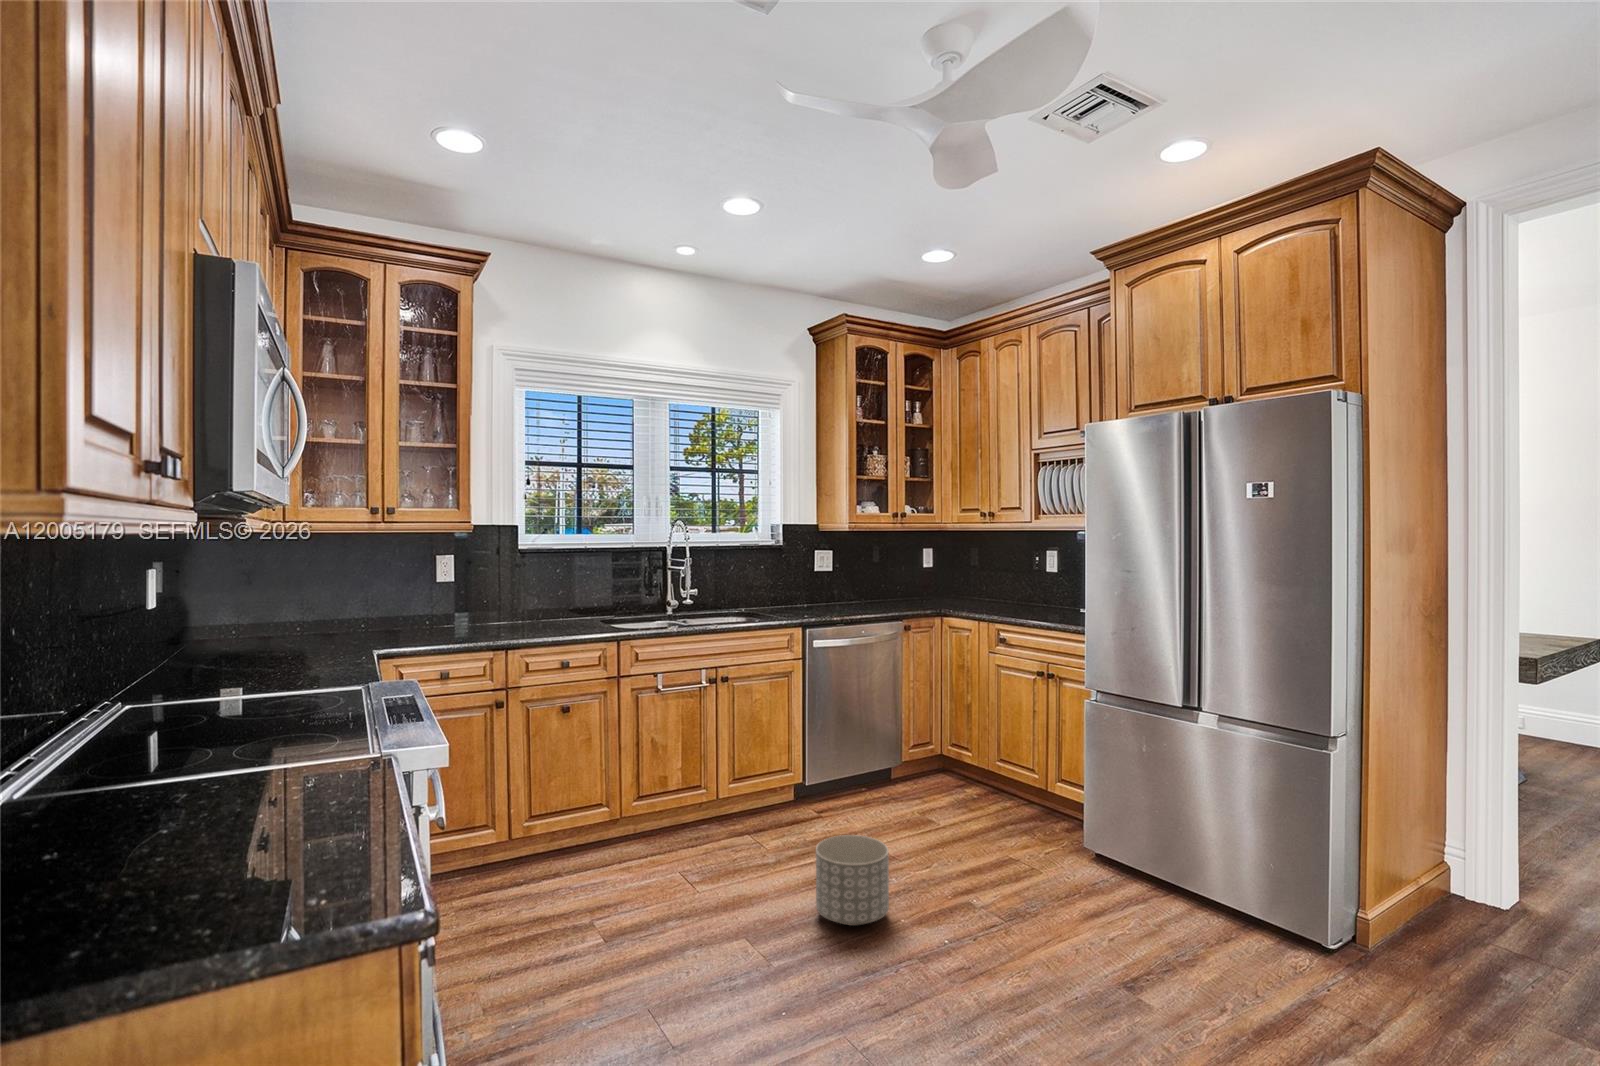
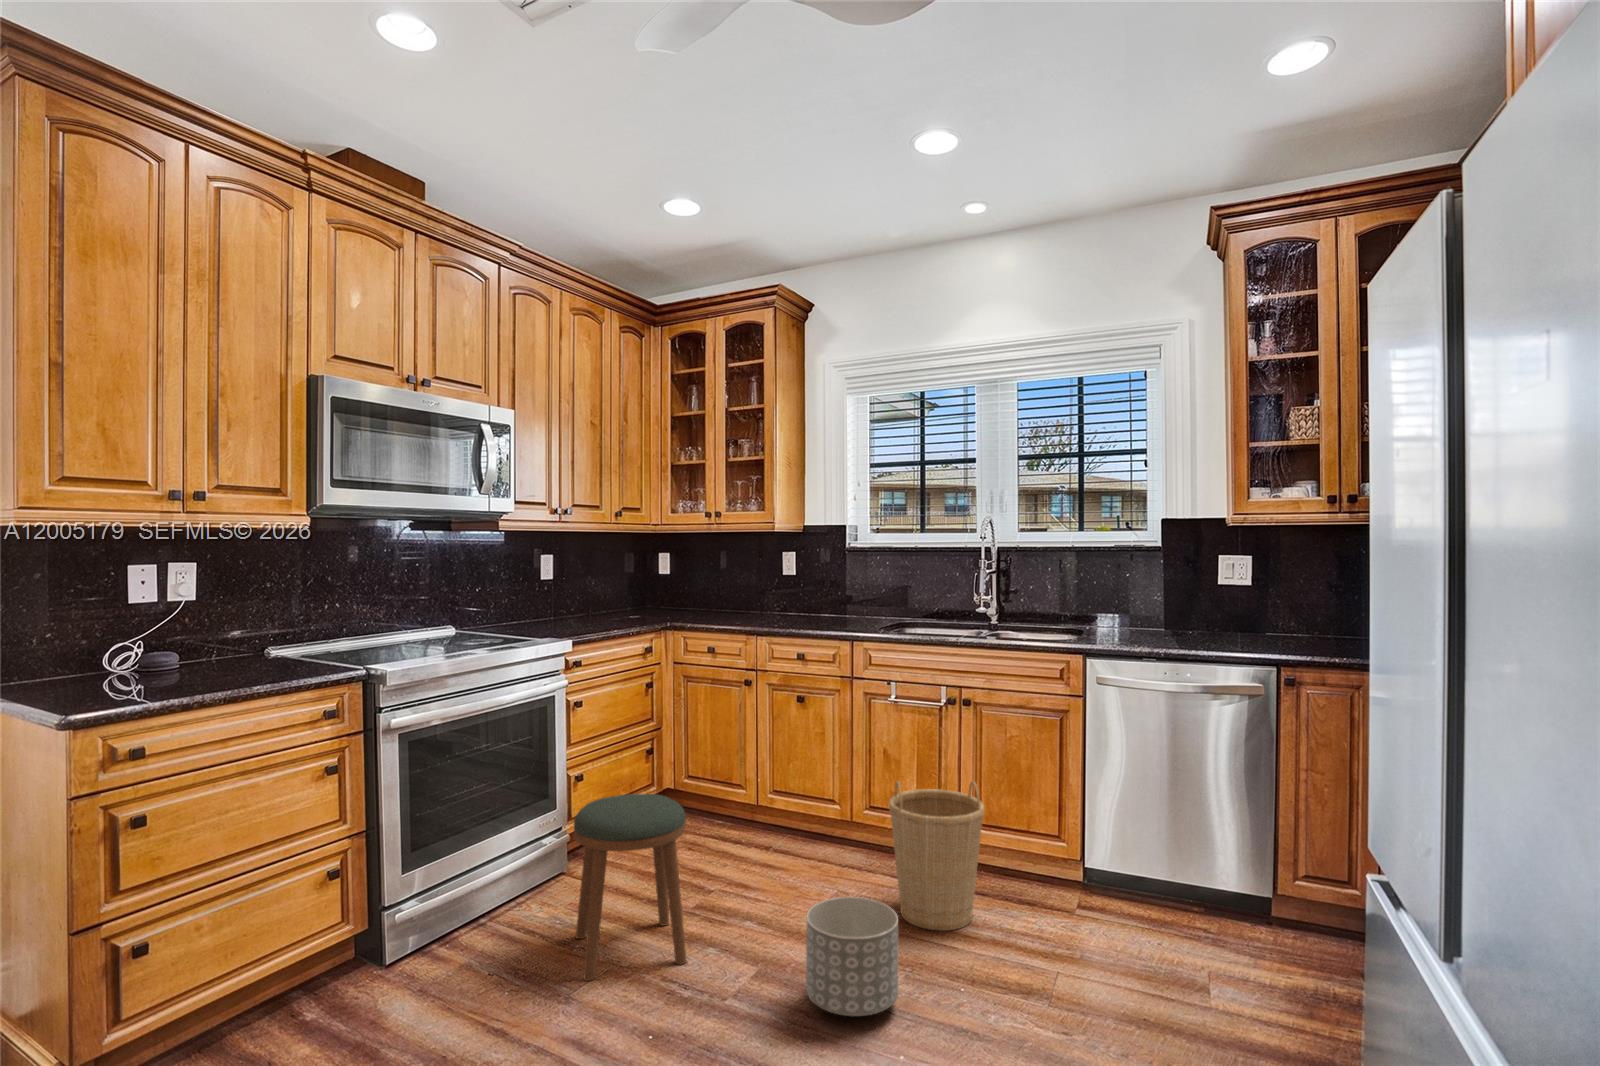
basket: none [730,737,808,864] -> present [889,781,984,931]
stool: none [583,823,716,1027] -> present [574,794,686,981]

